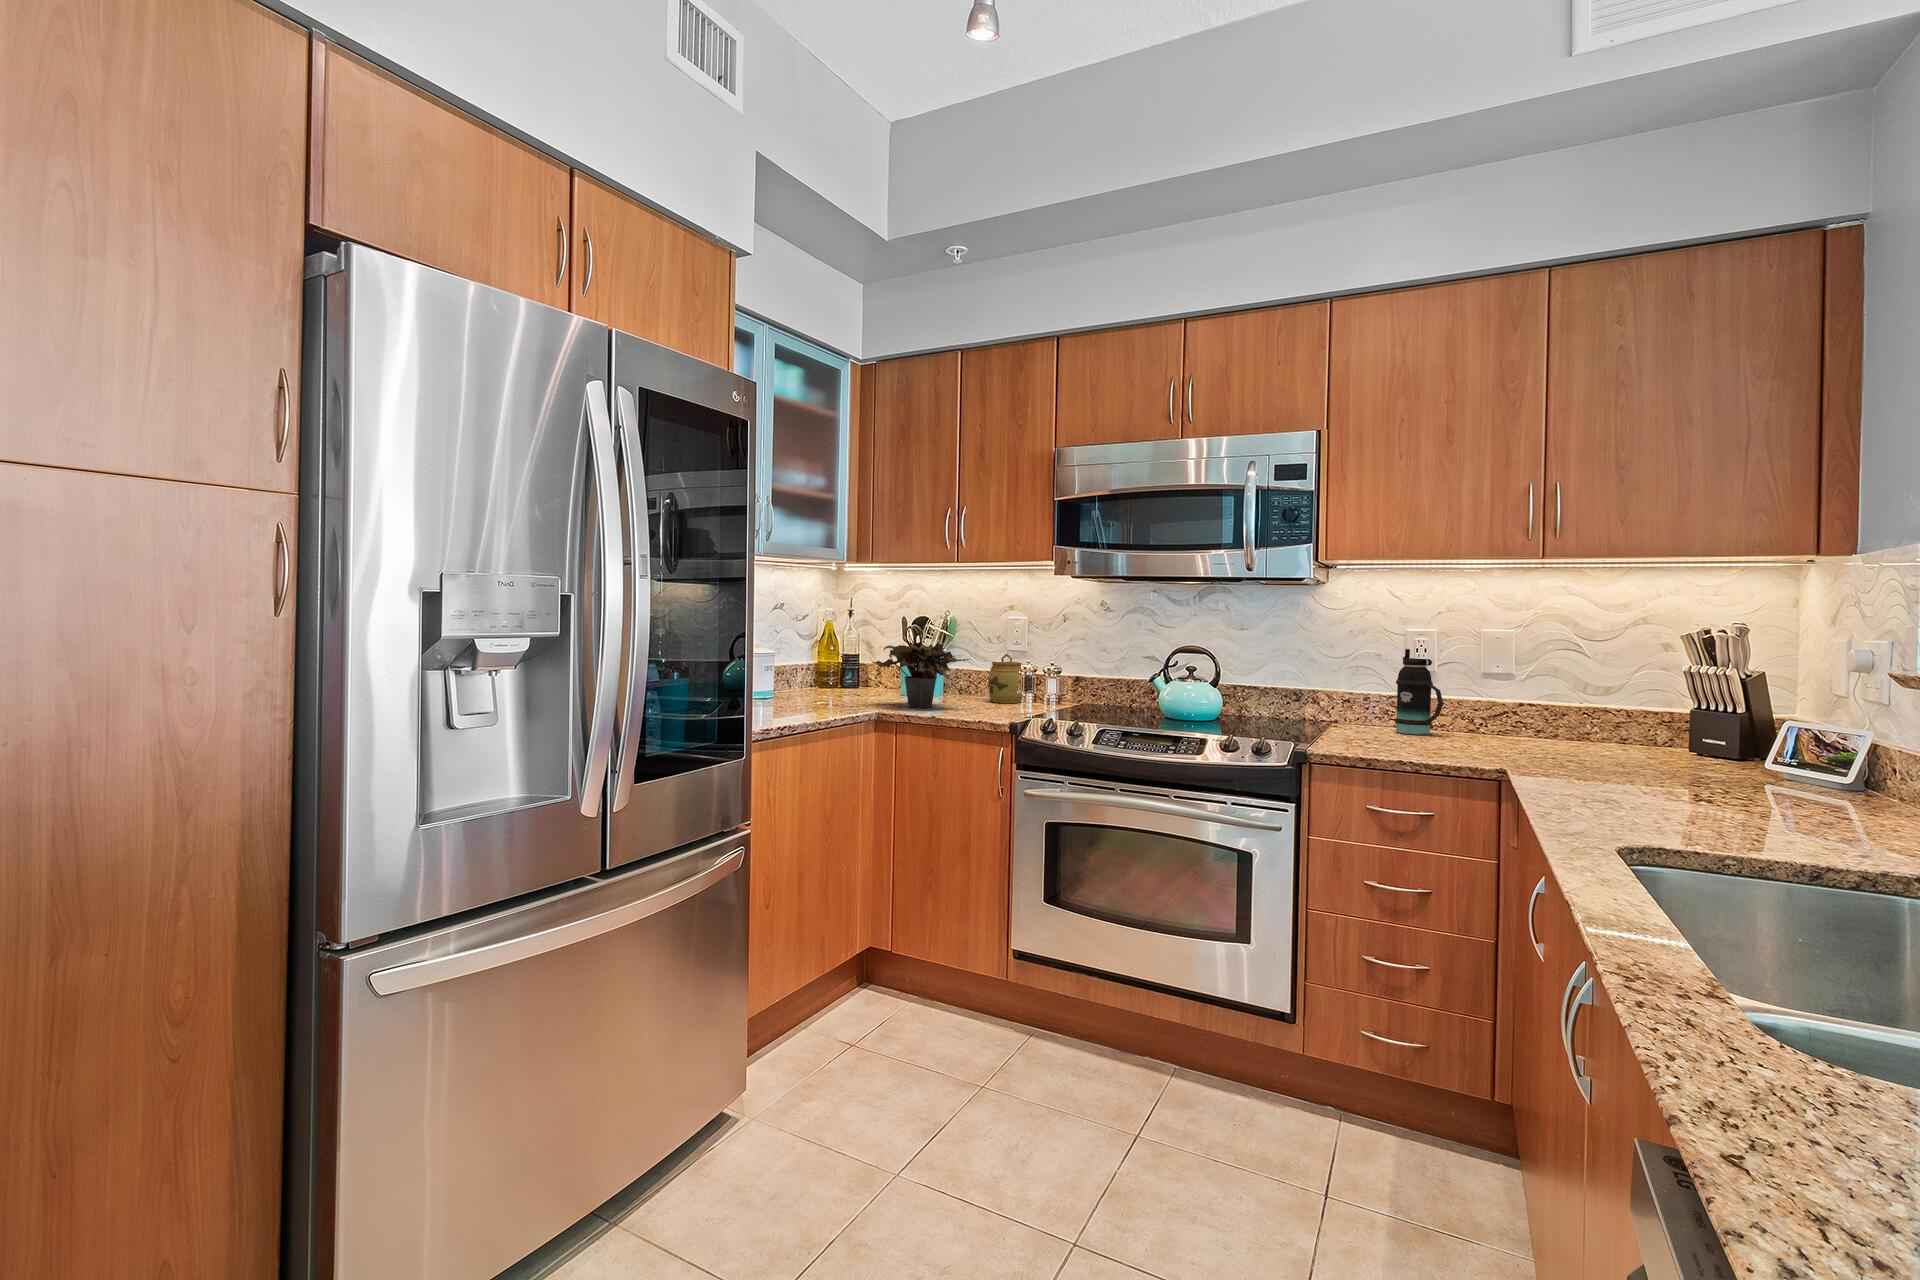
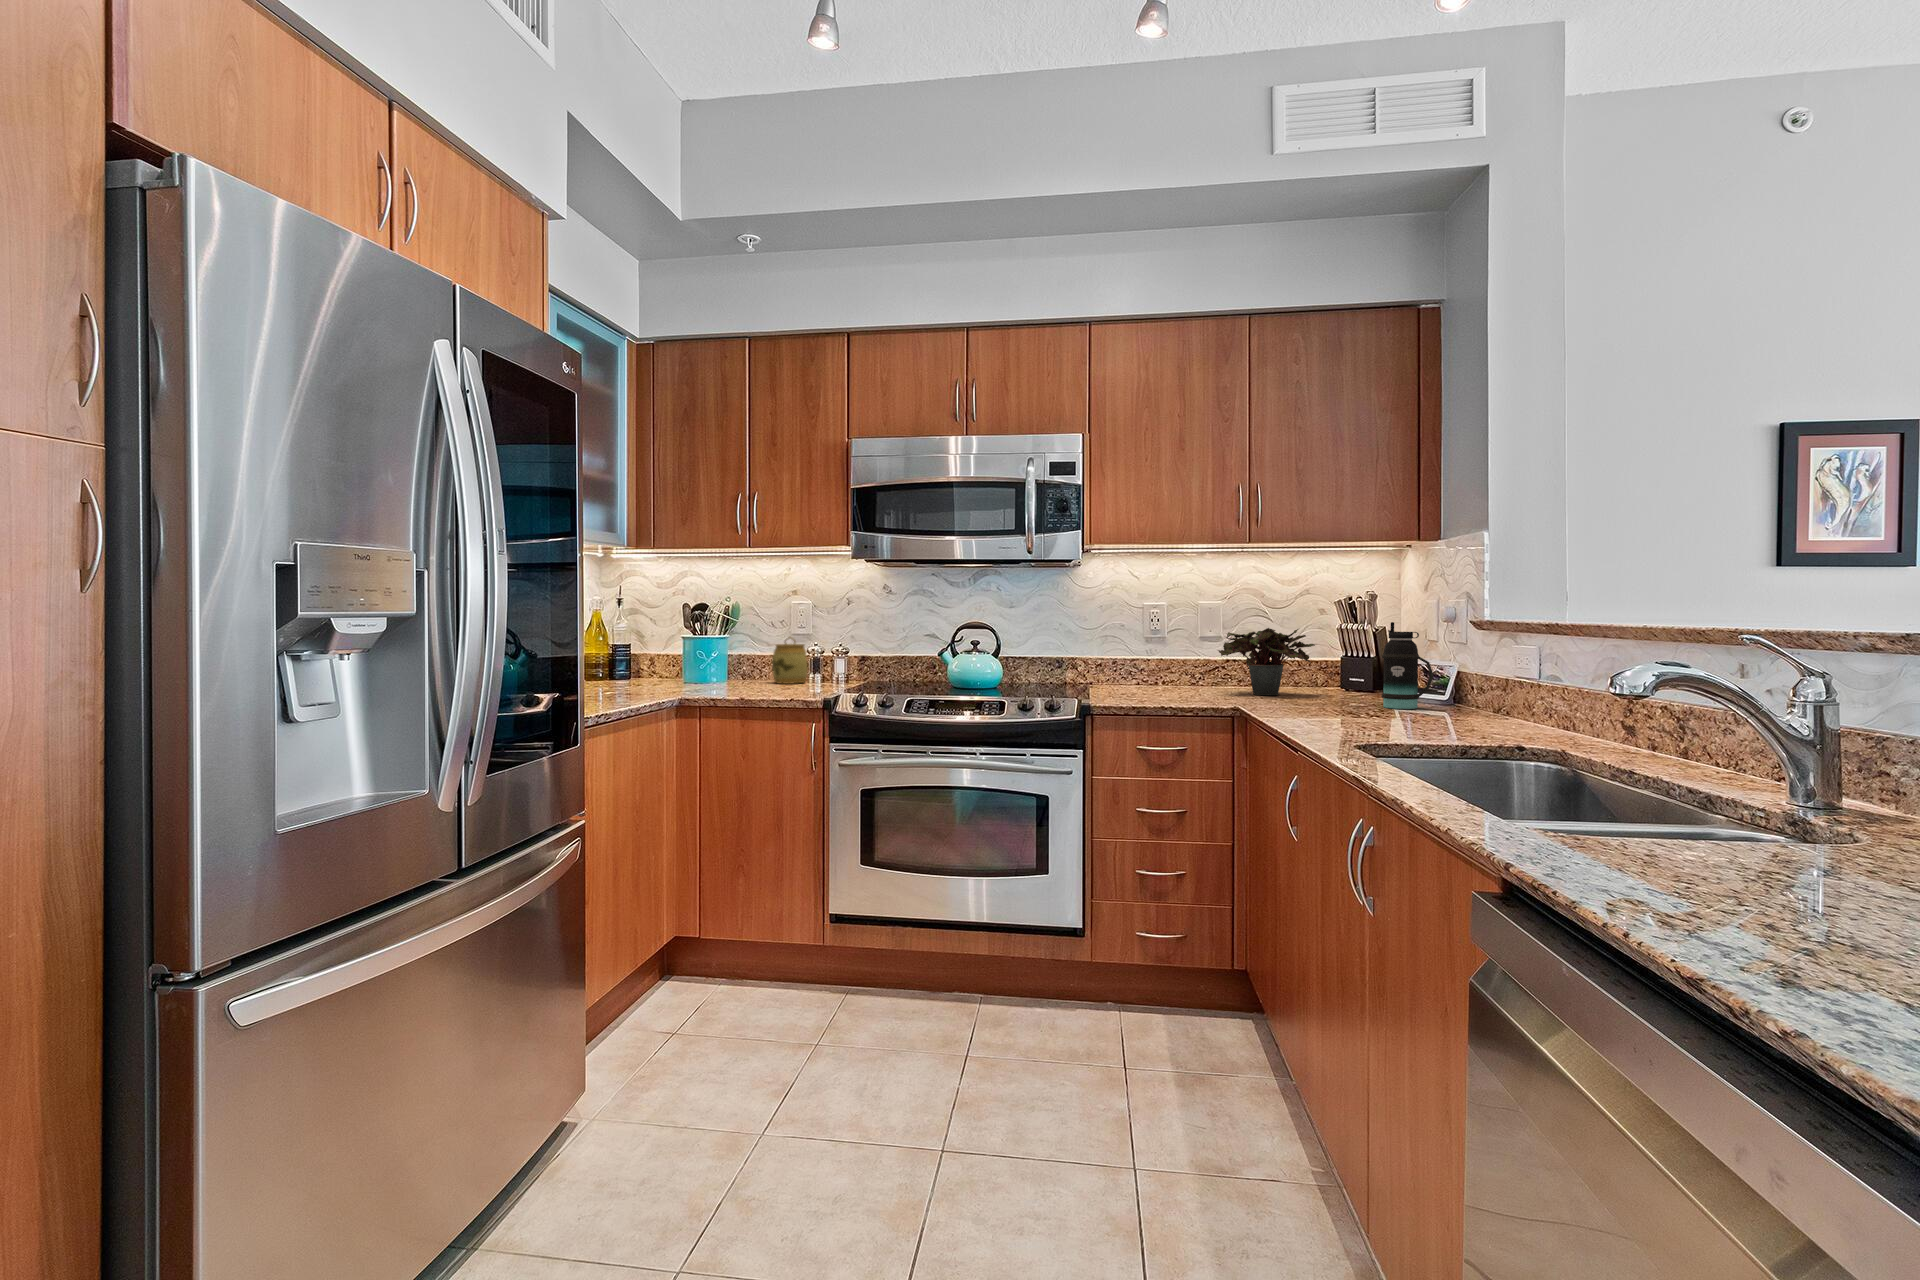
potted plant: present [872,642,970,708] -> present [1218,628,1315,695]
bottle: present [1395,649,1443,735] -> present [1382,622,1434,709]

